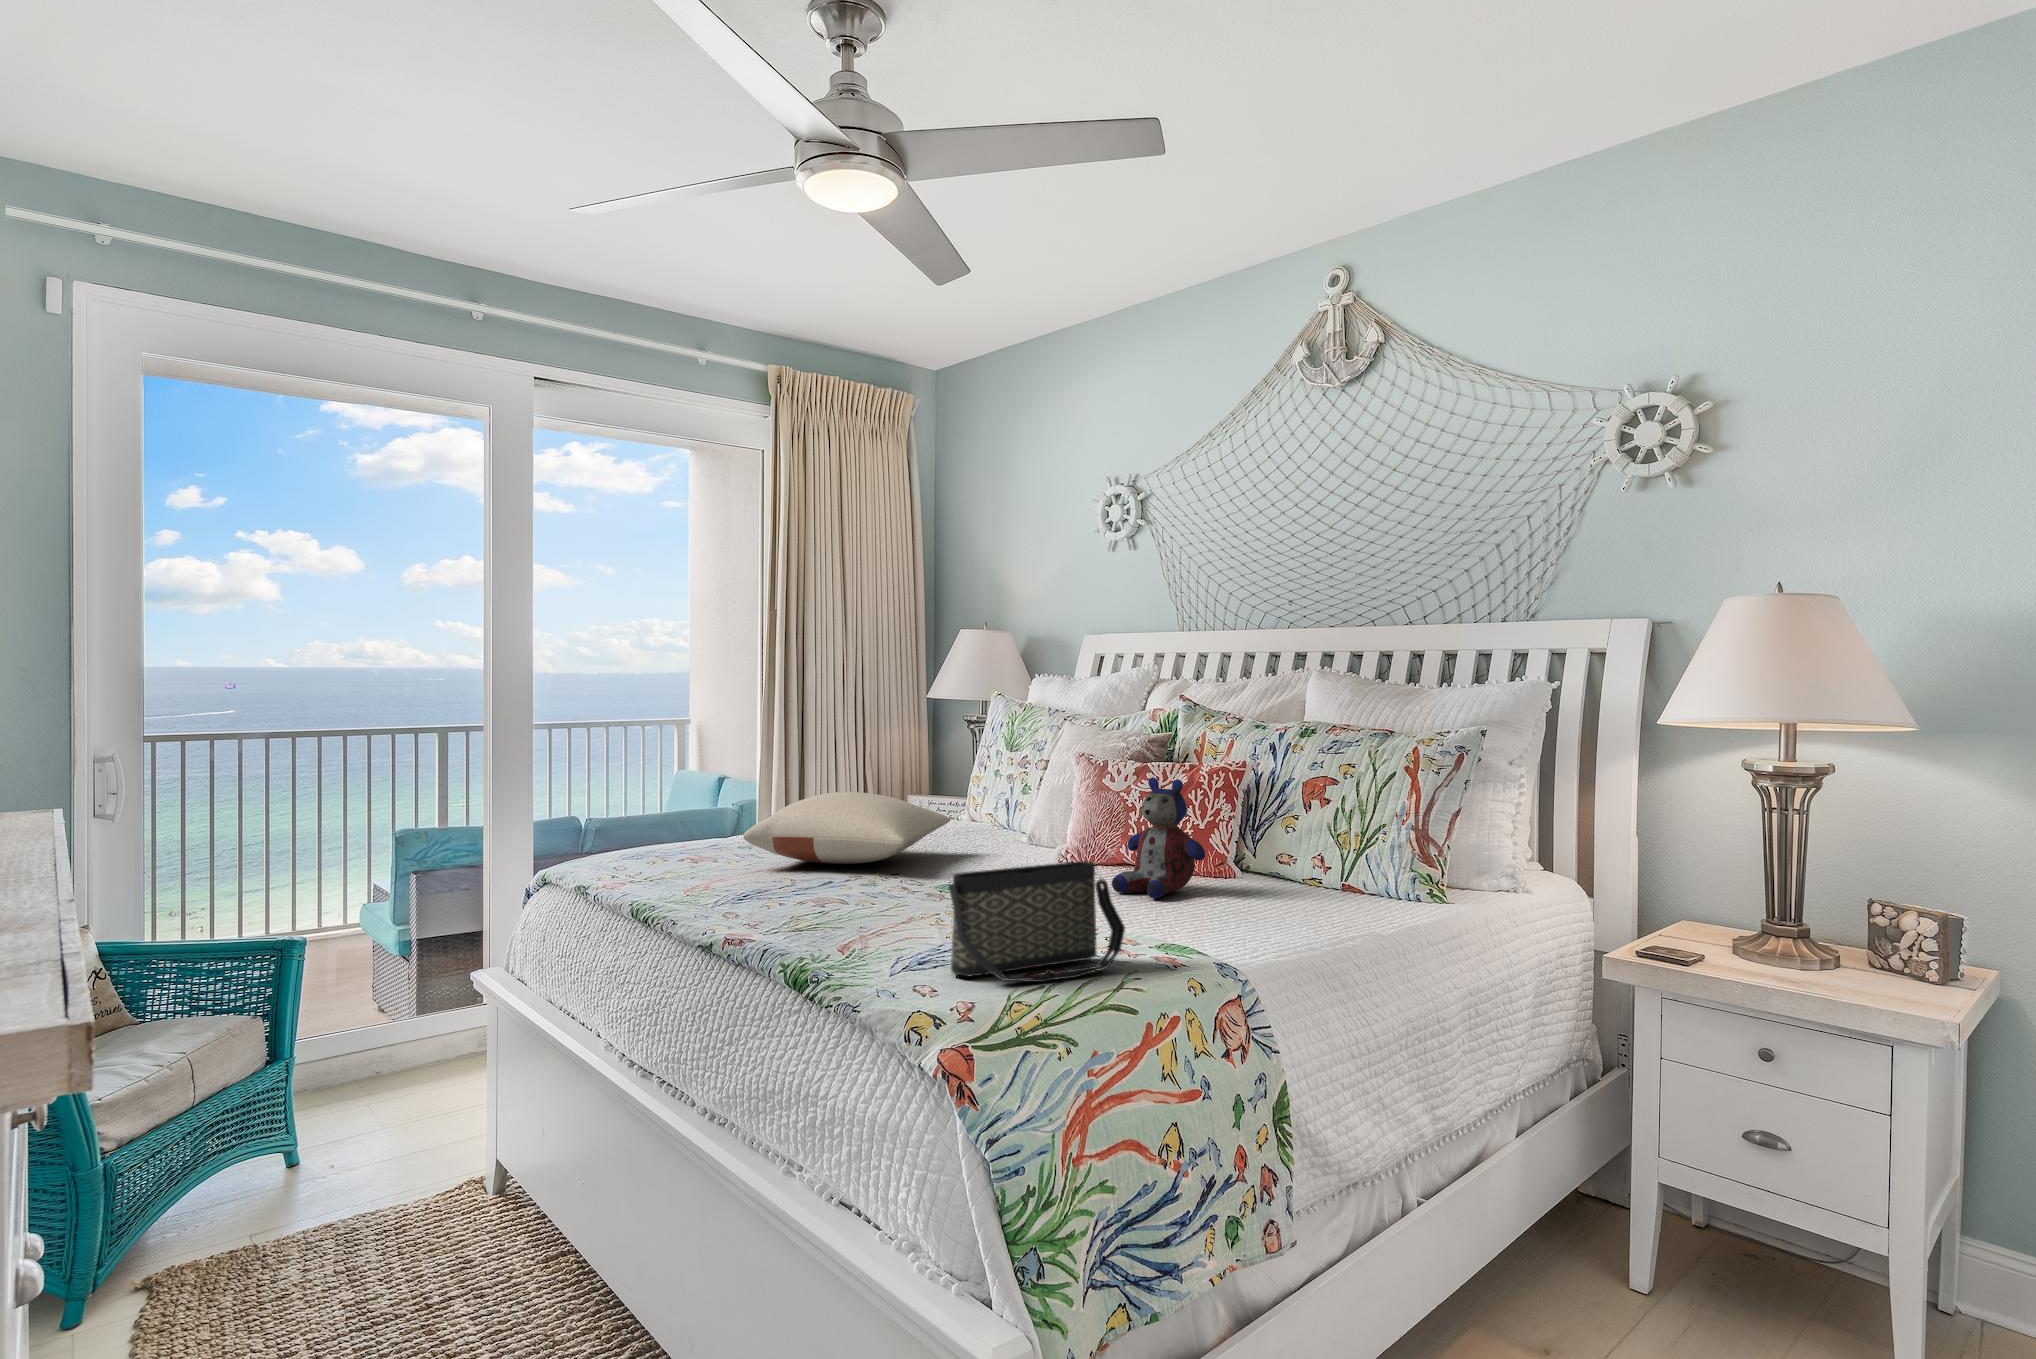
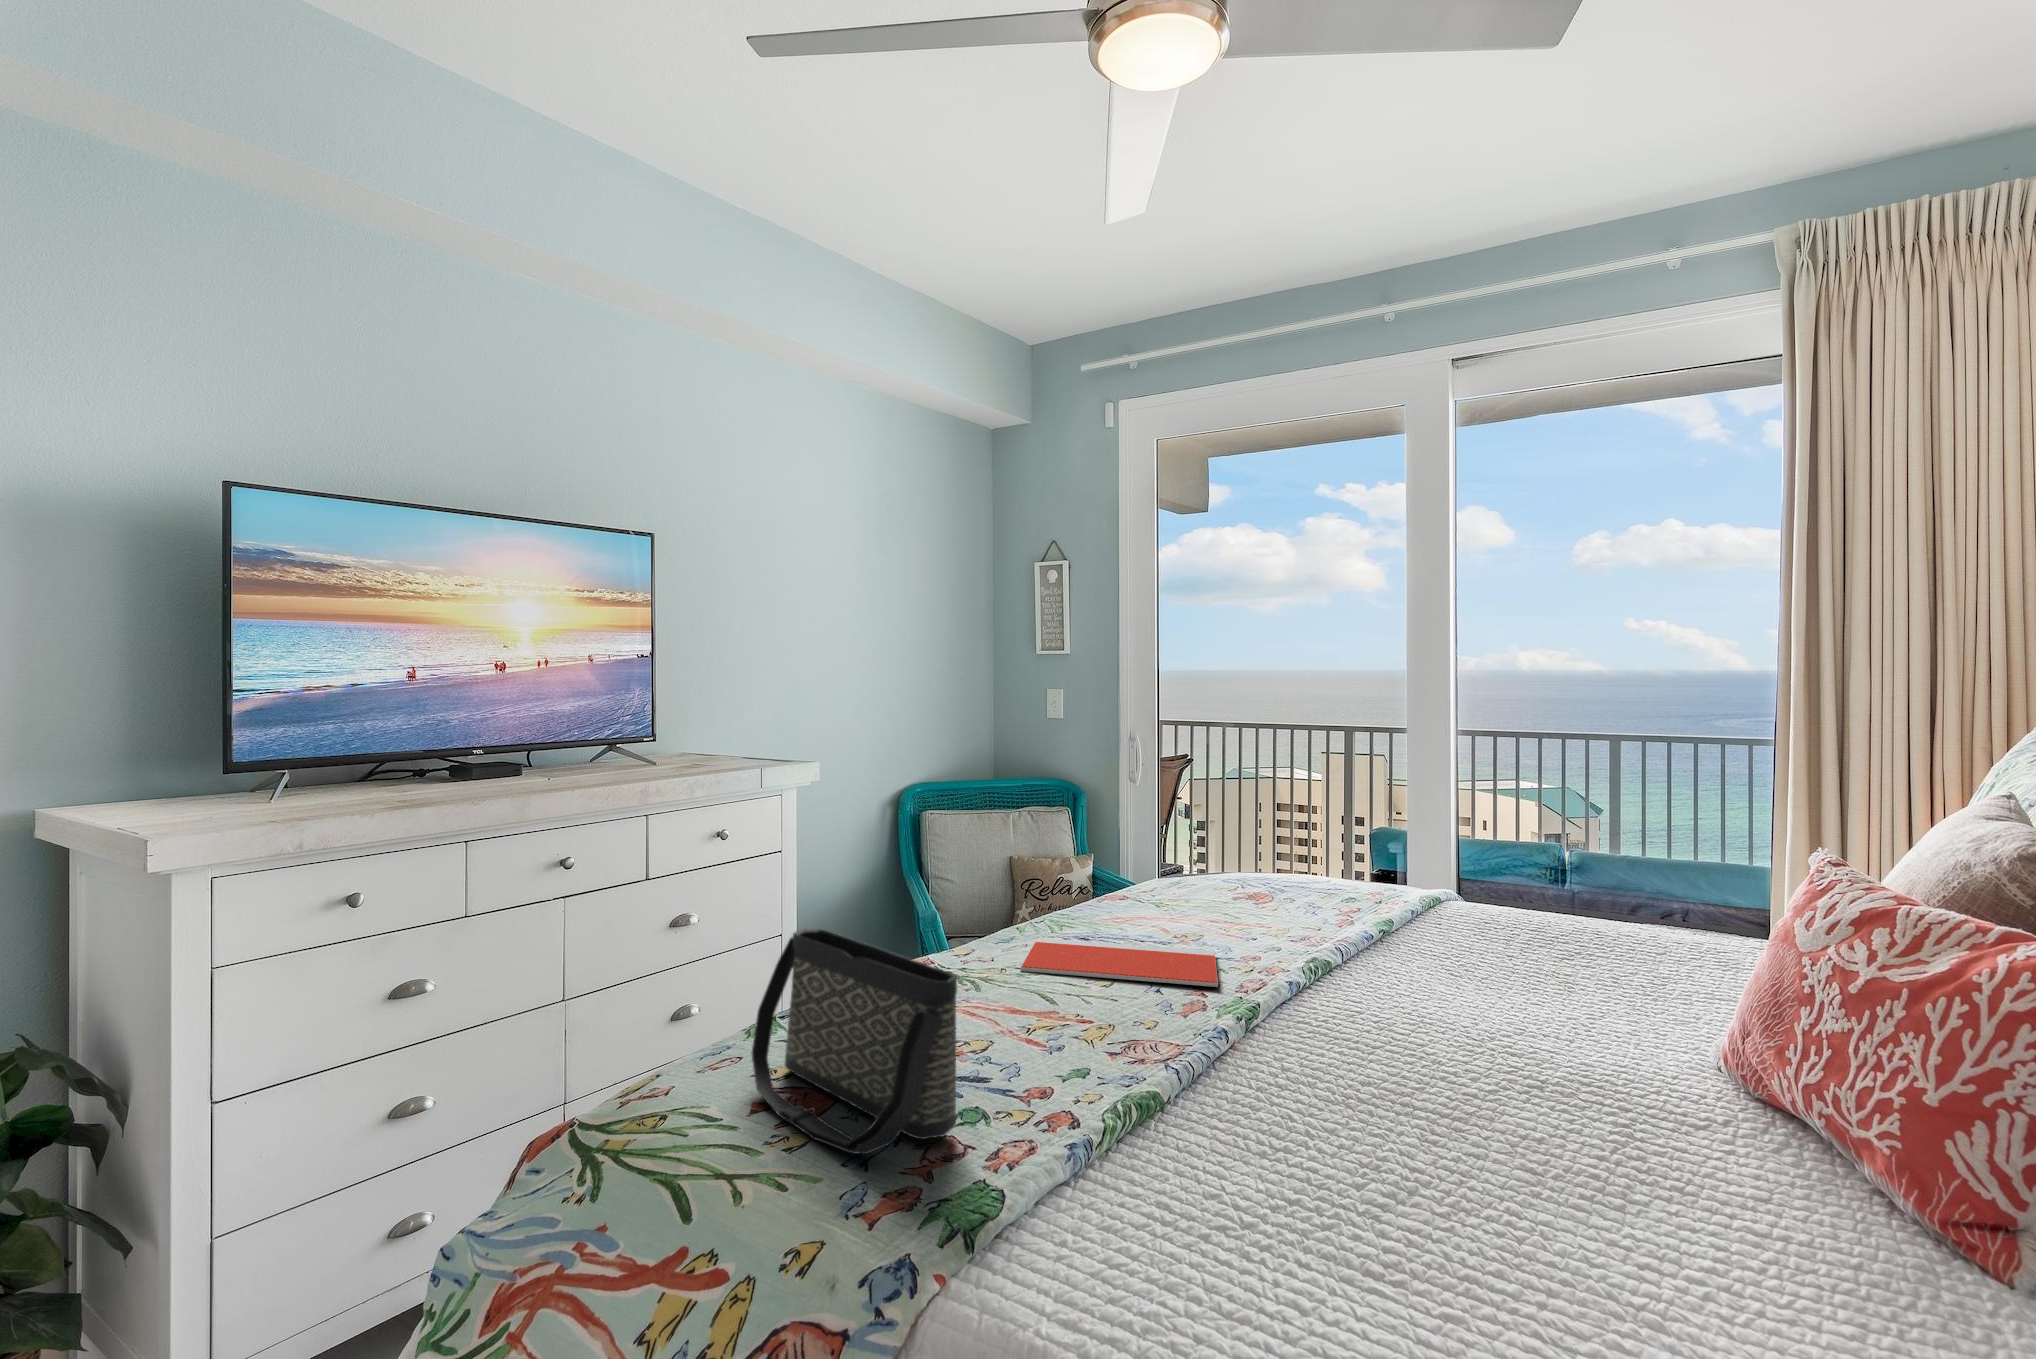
stuffed bear: present [1112,777,1205,899] -> none [1499,919,1698,1198]
pillow: present [743,792,950,864] -> none [1257,850,1588,958]
notebook: none [723,884,888,923] -> present [1020,938,1218,987]

